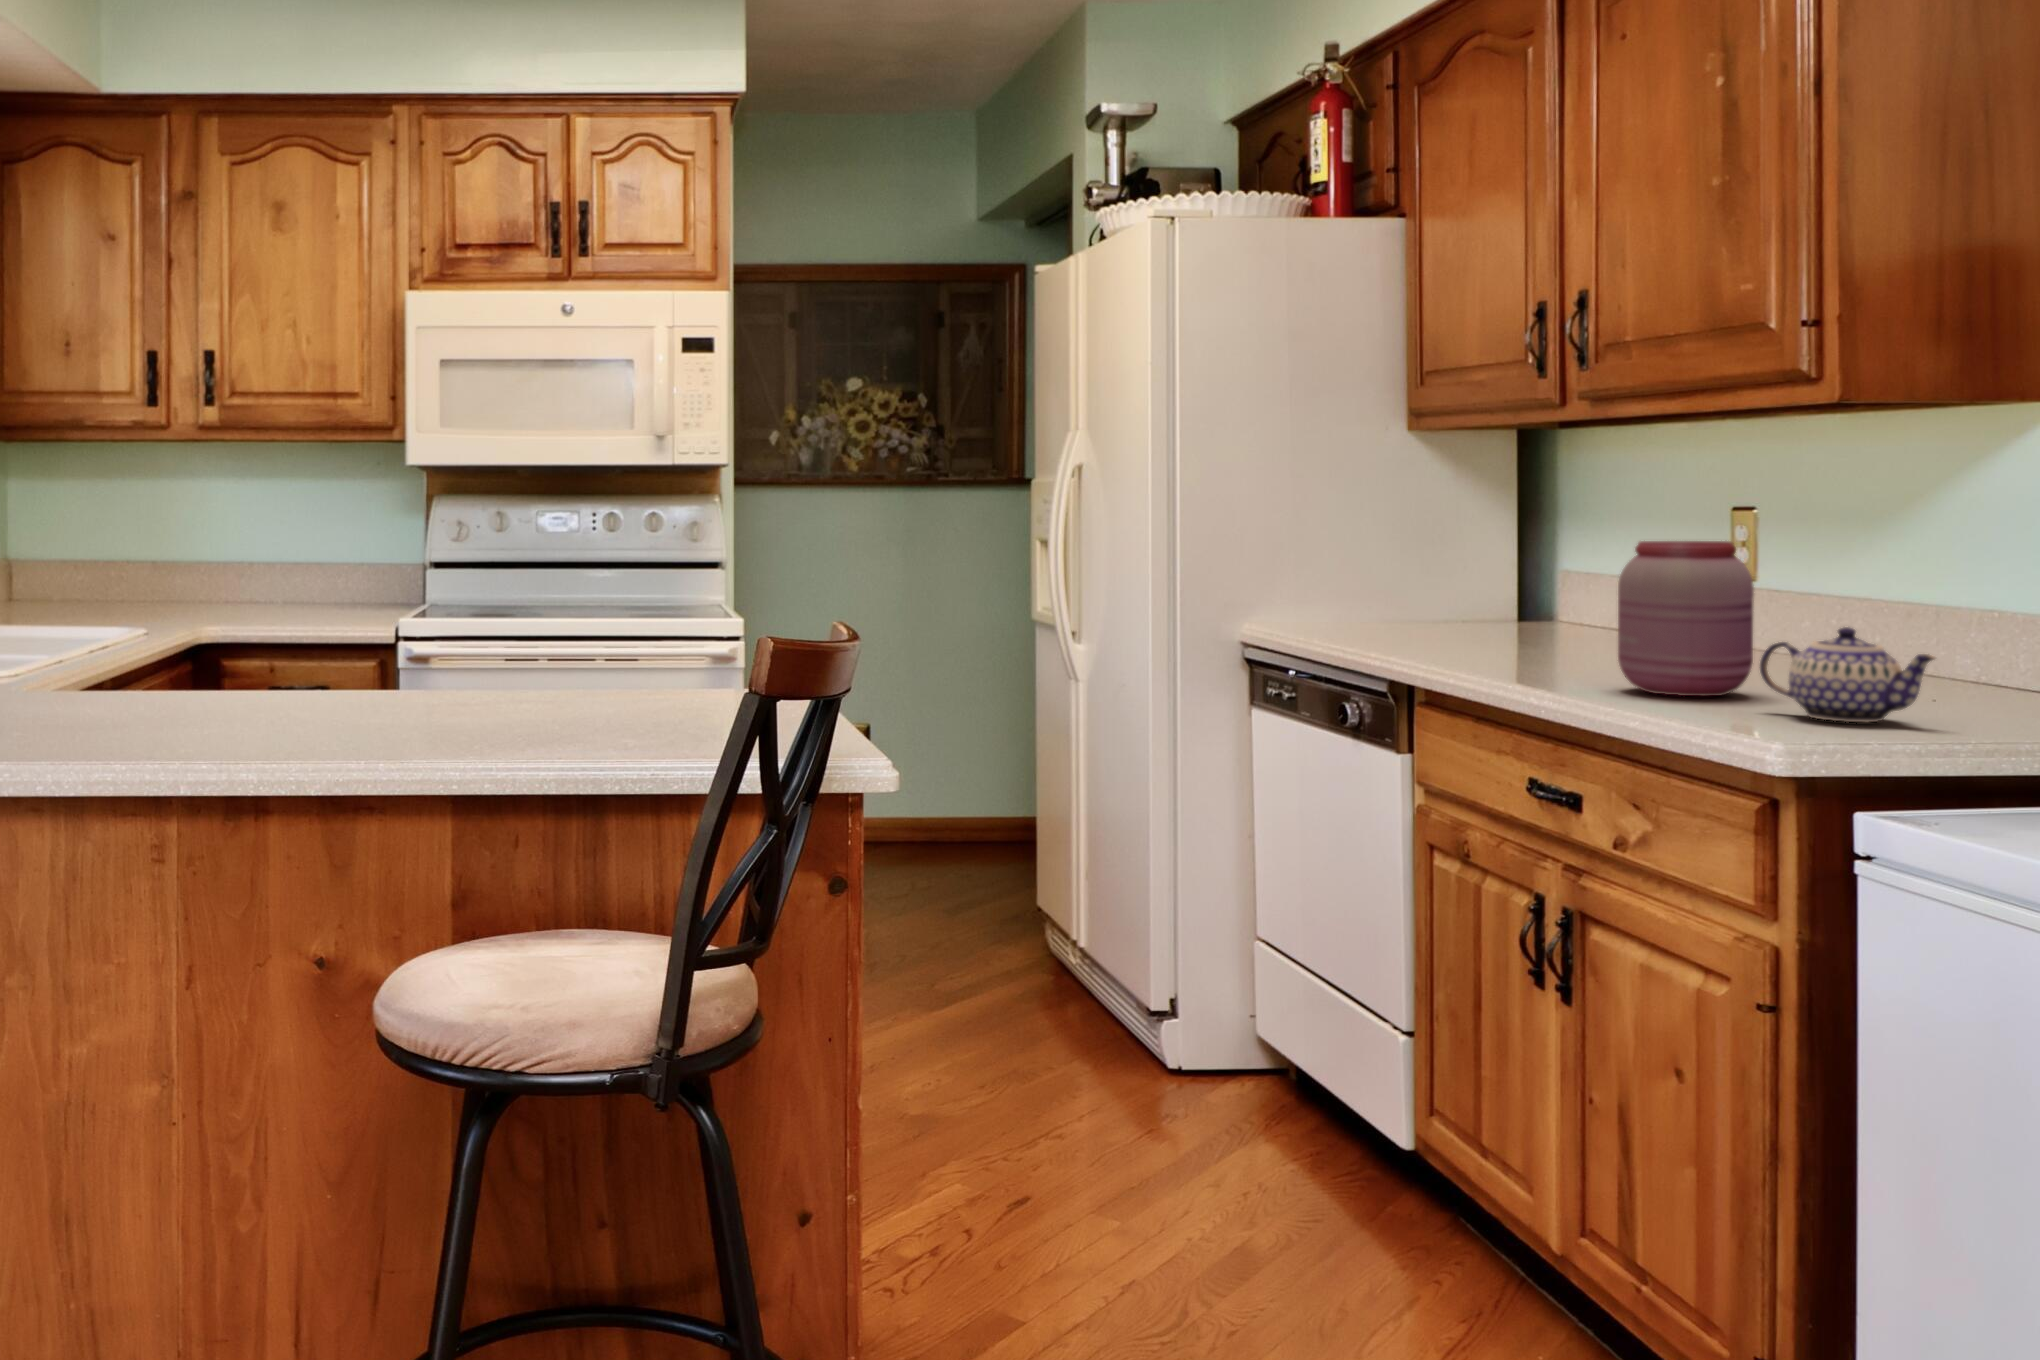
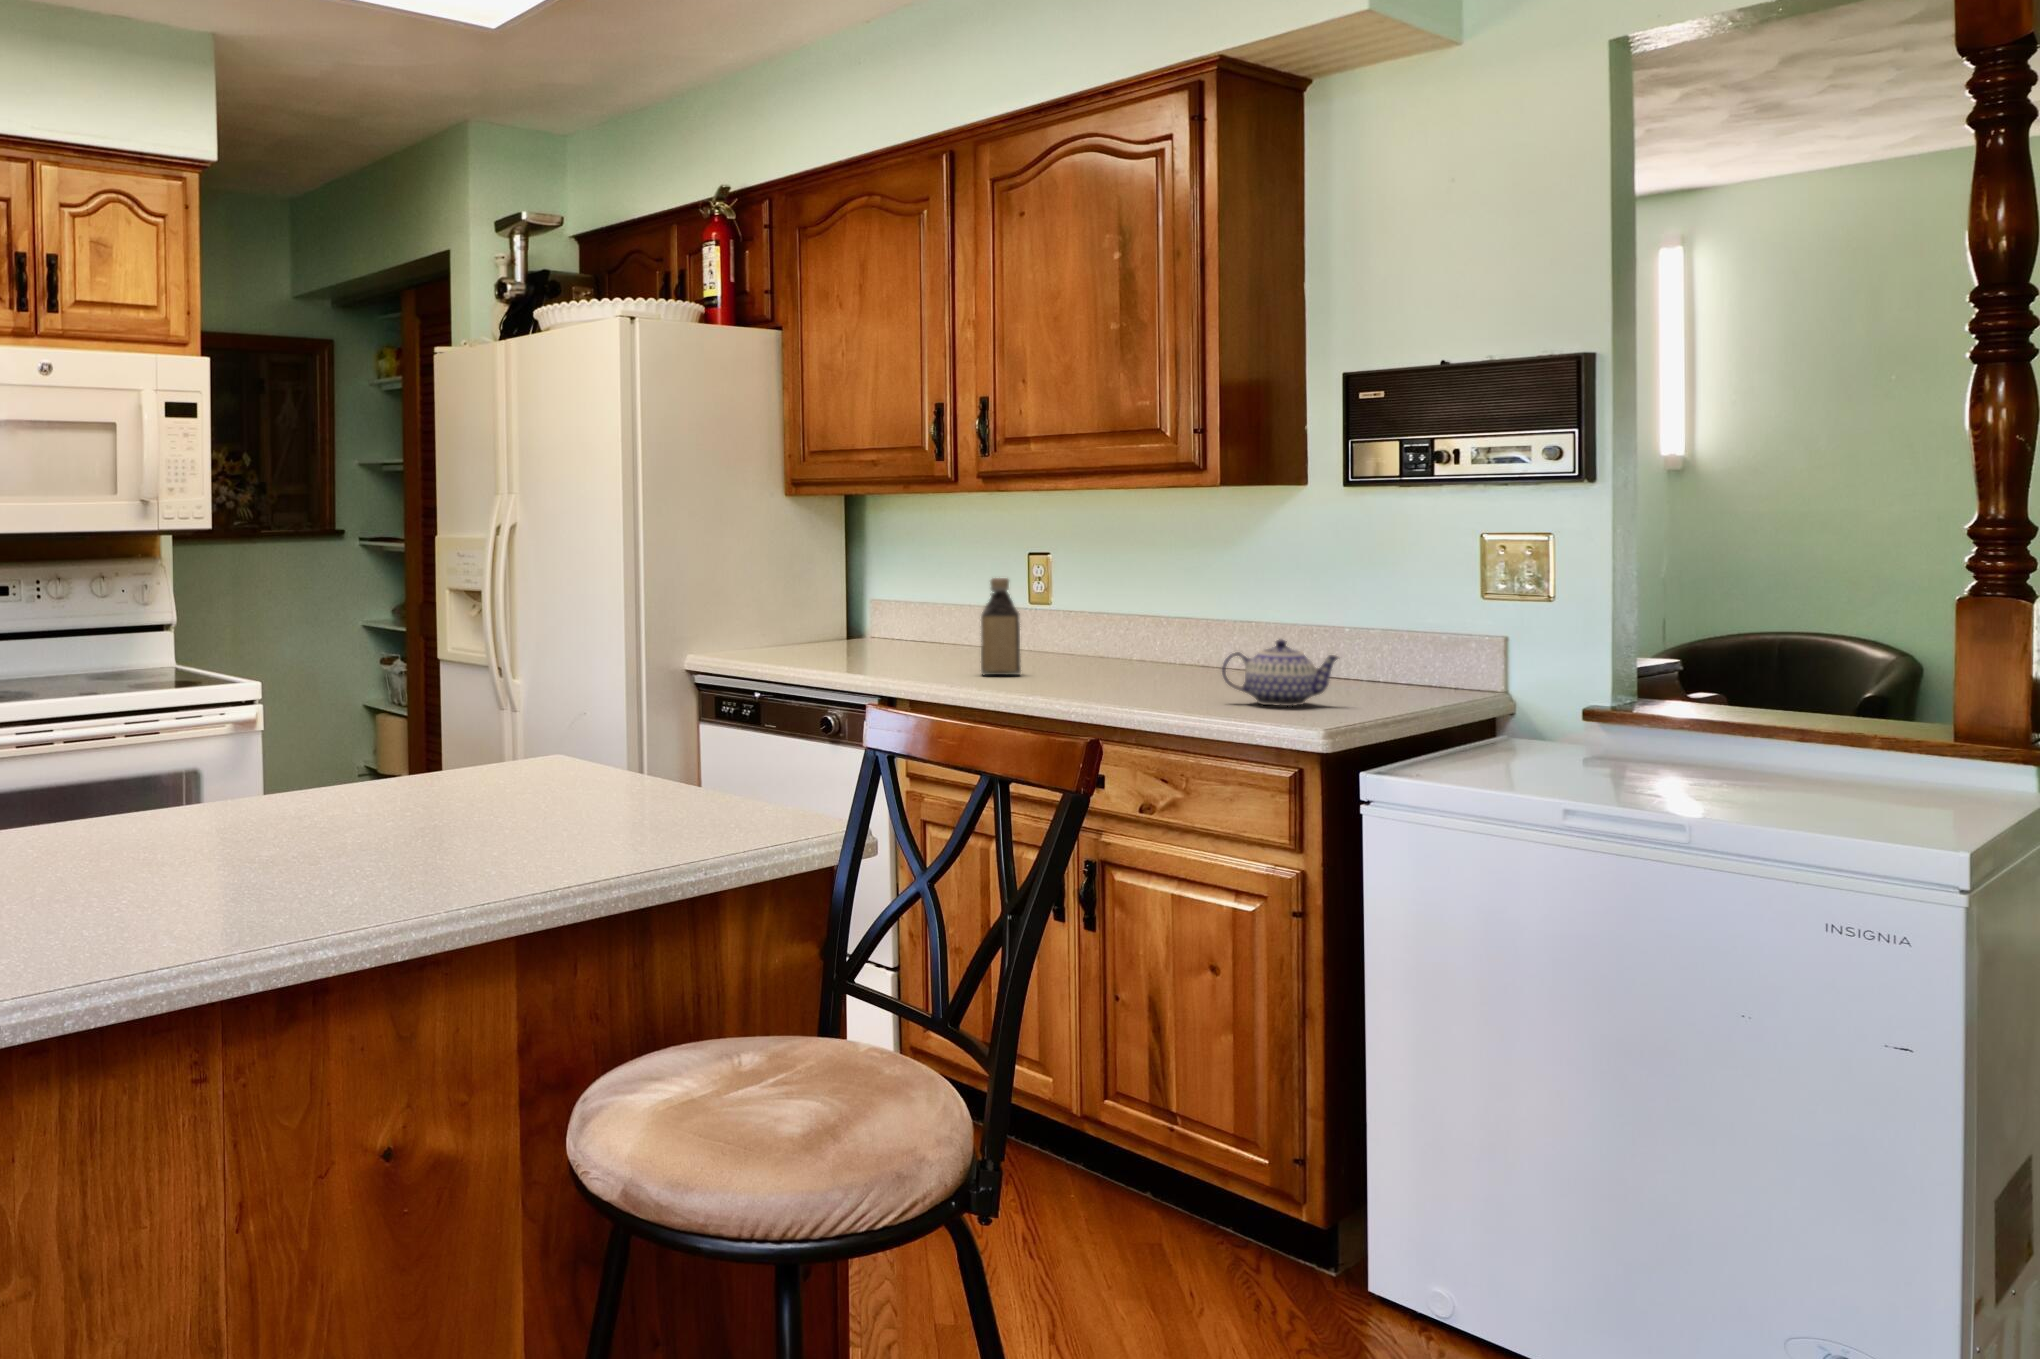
bottle: none [1545,532,1607,662] -> present [981,578,1021,675]
jar: present [1618,541,1754,696] -> none [1096,582,1186,696]

